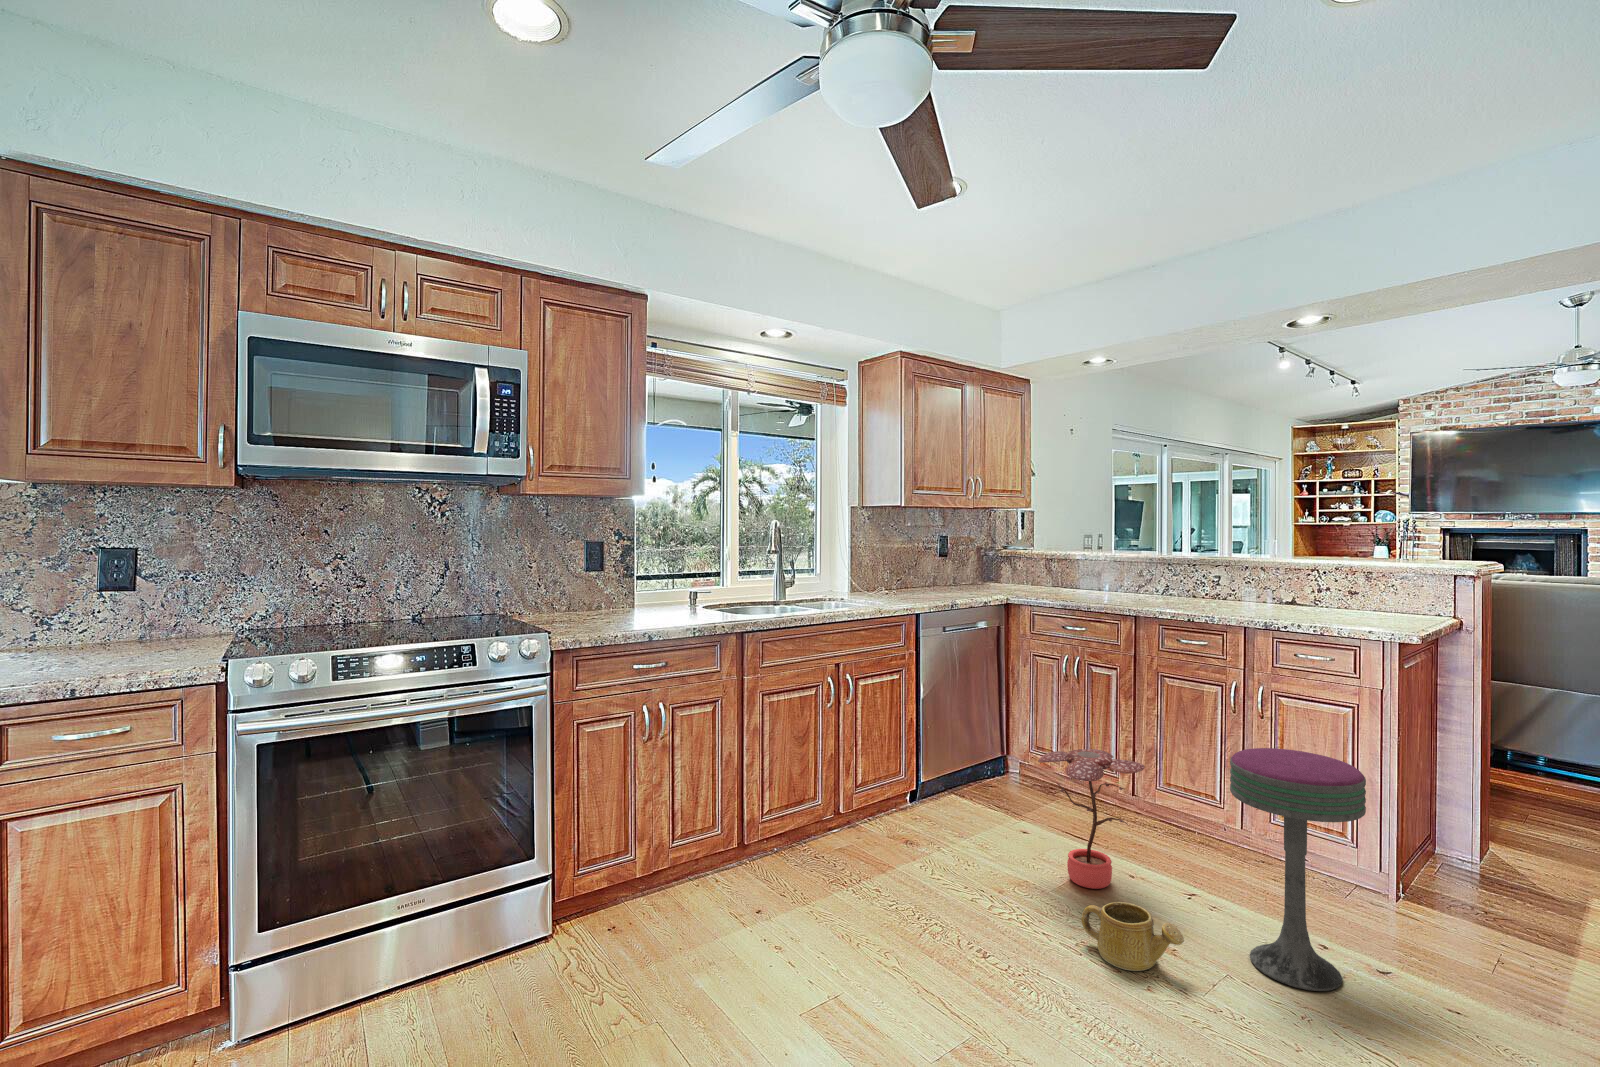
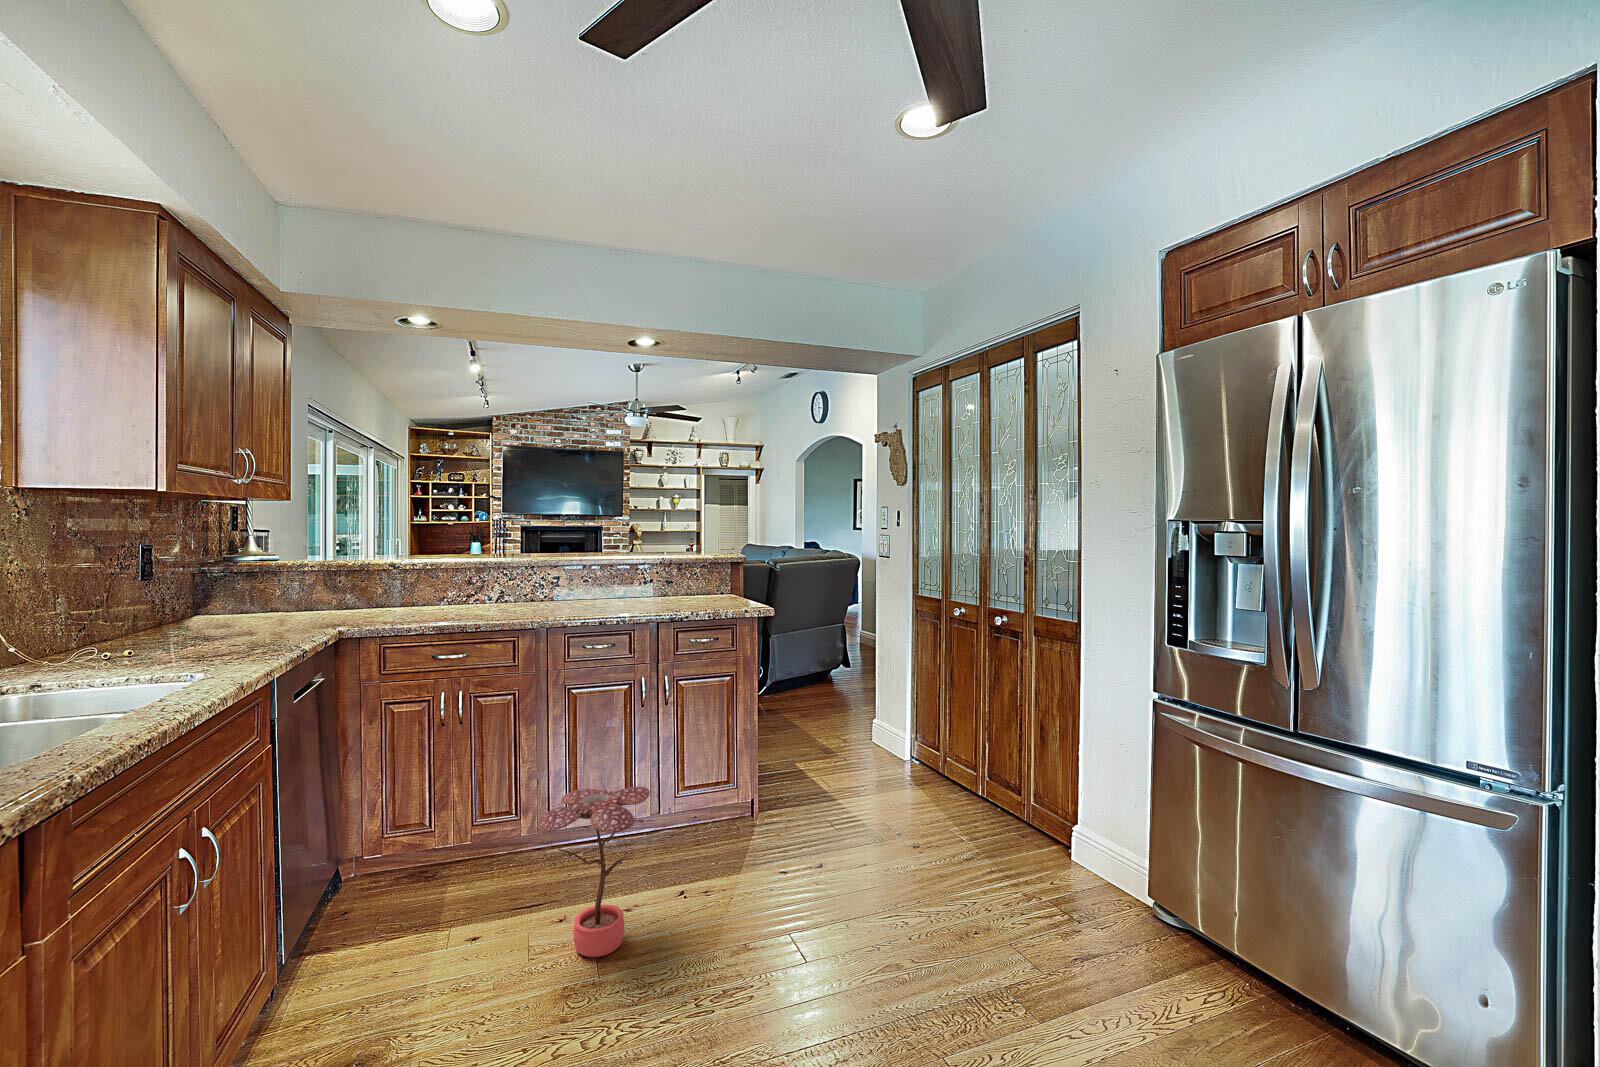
bar stool: present [1230,748,1366,991] -> none [752,720,850,929]
watering can: present [1081,902,1184,971] -> none [680,932,778,1014]

